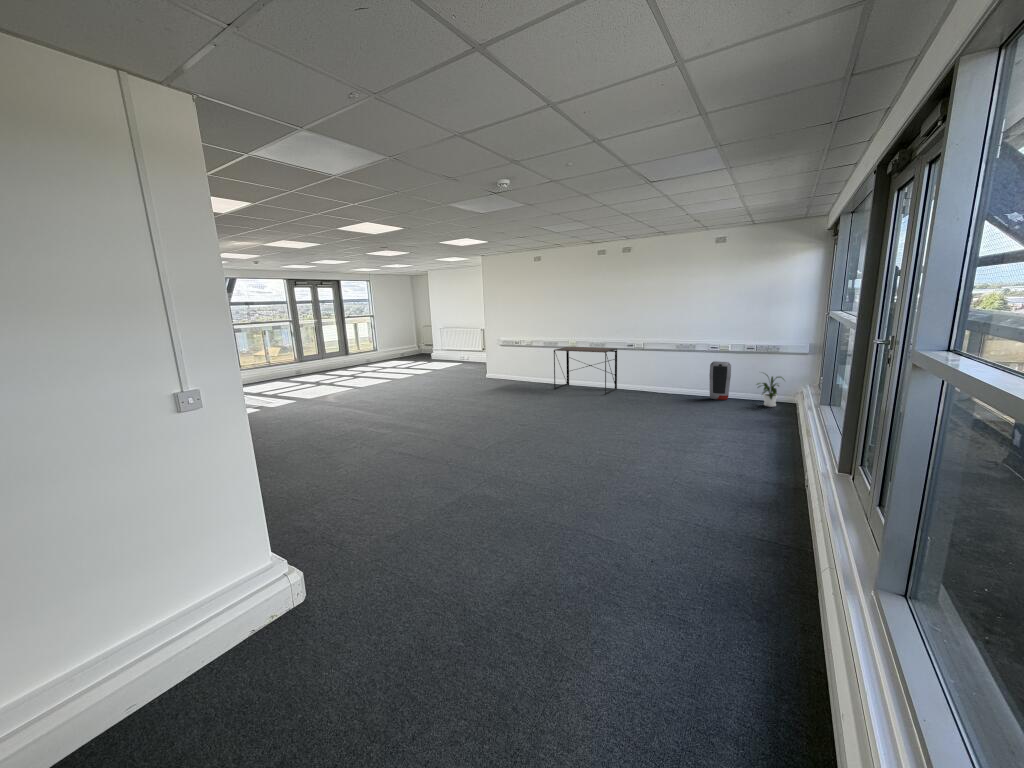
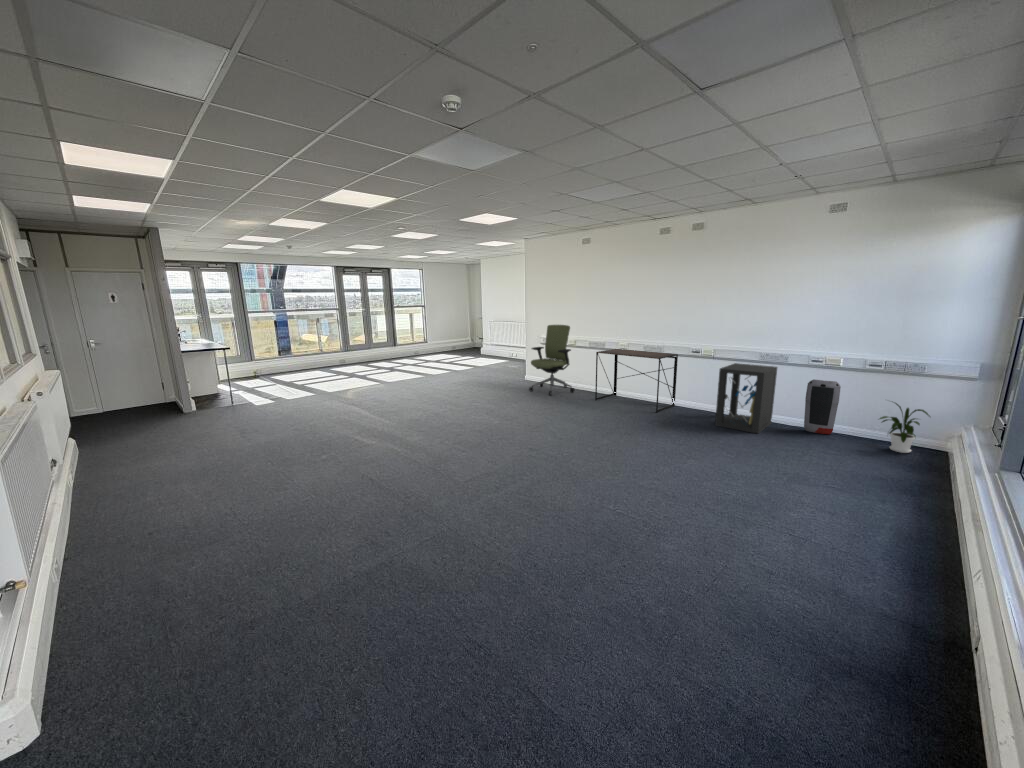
office chair: none [495,329,534,388] -> present [529,325,574,394]
storage cabinet: none [650,353,690,403] -> present [715,363,777,434]

